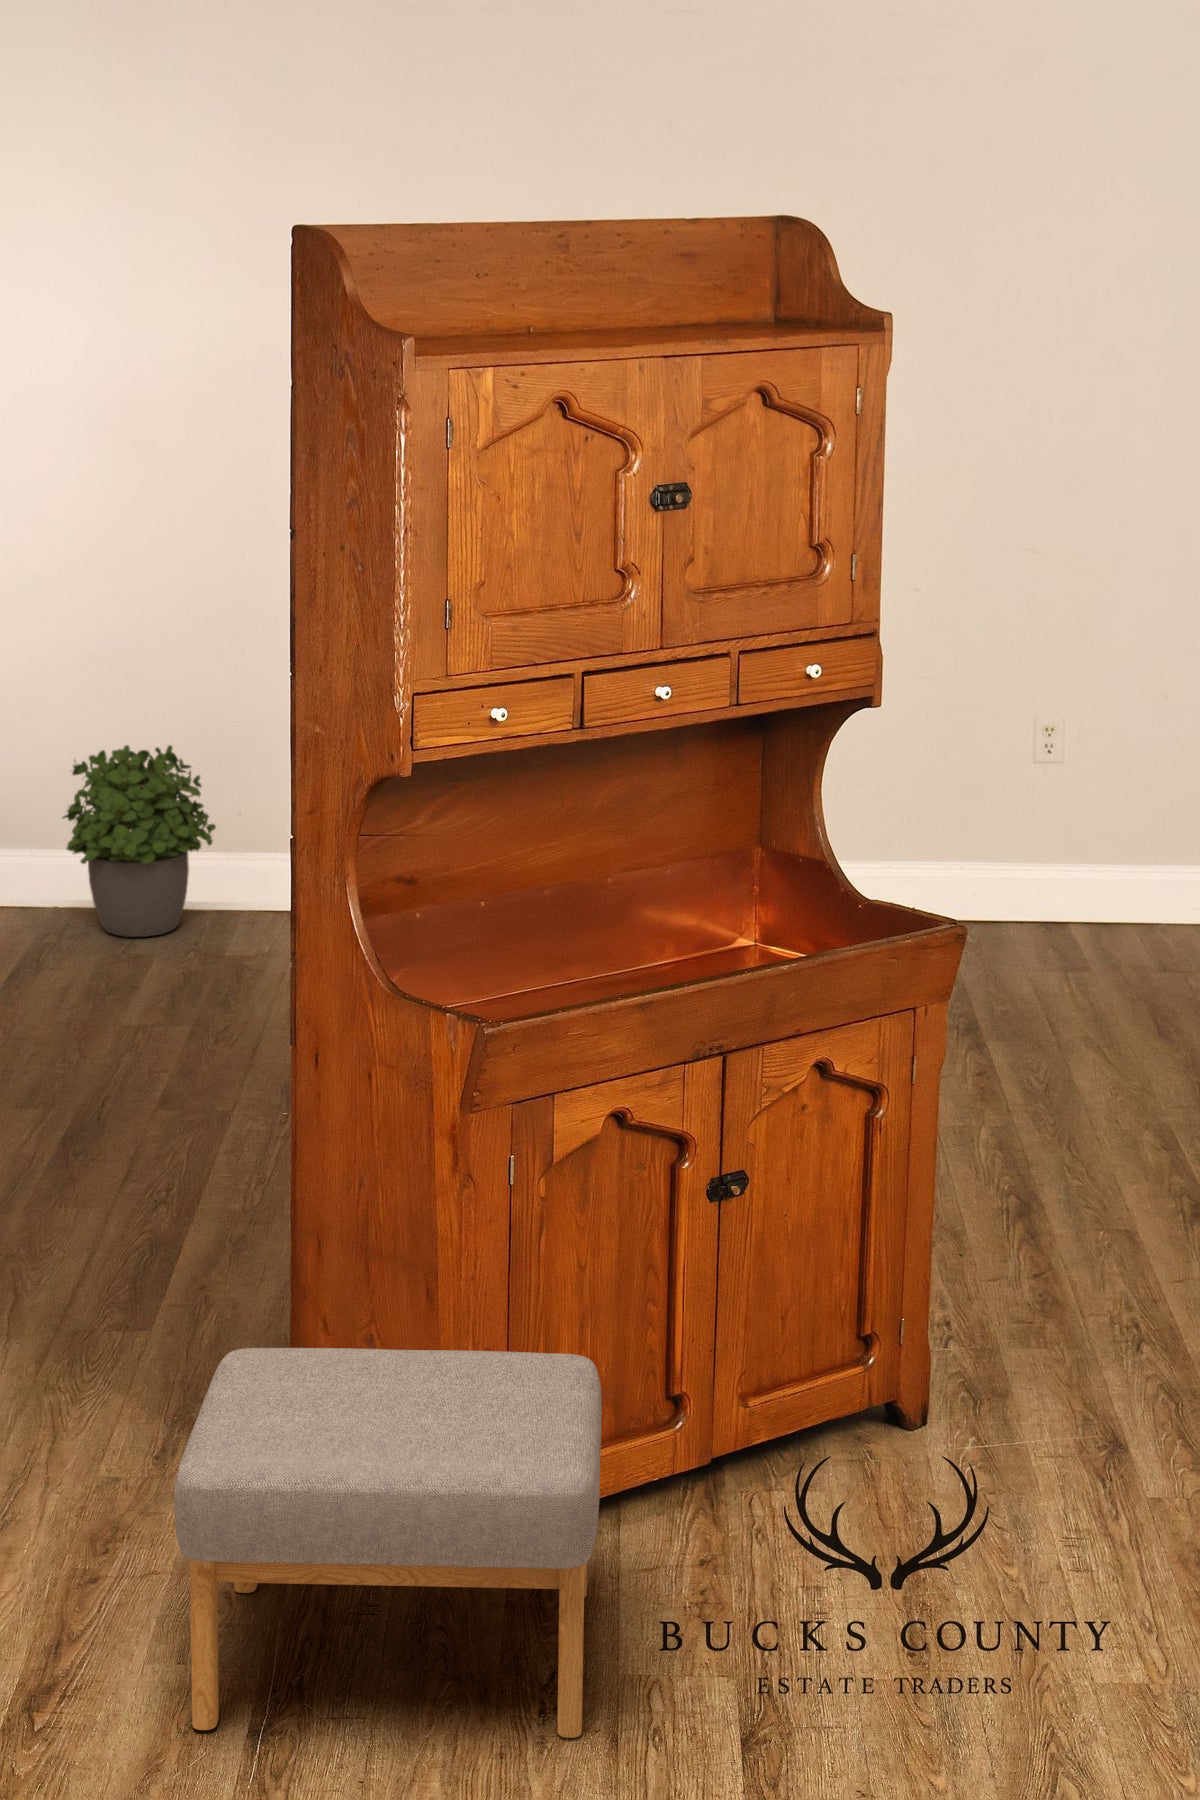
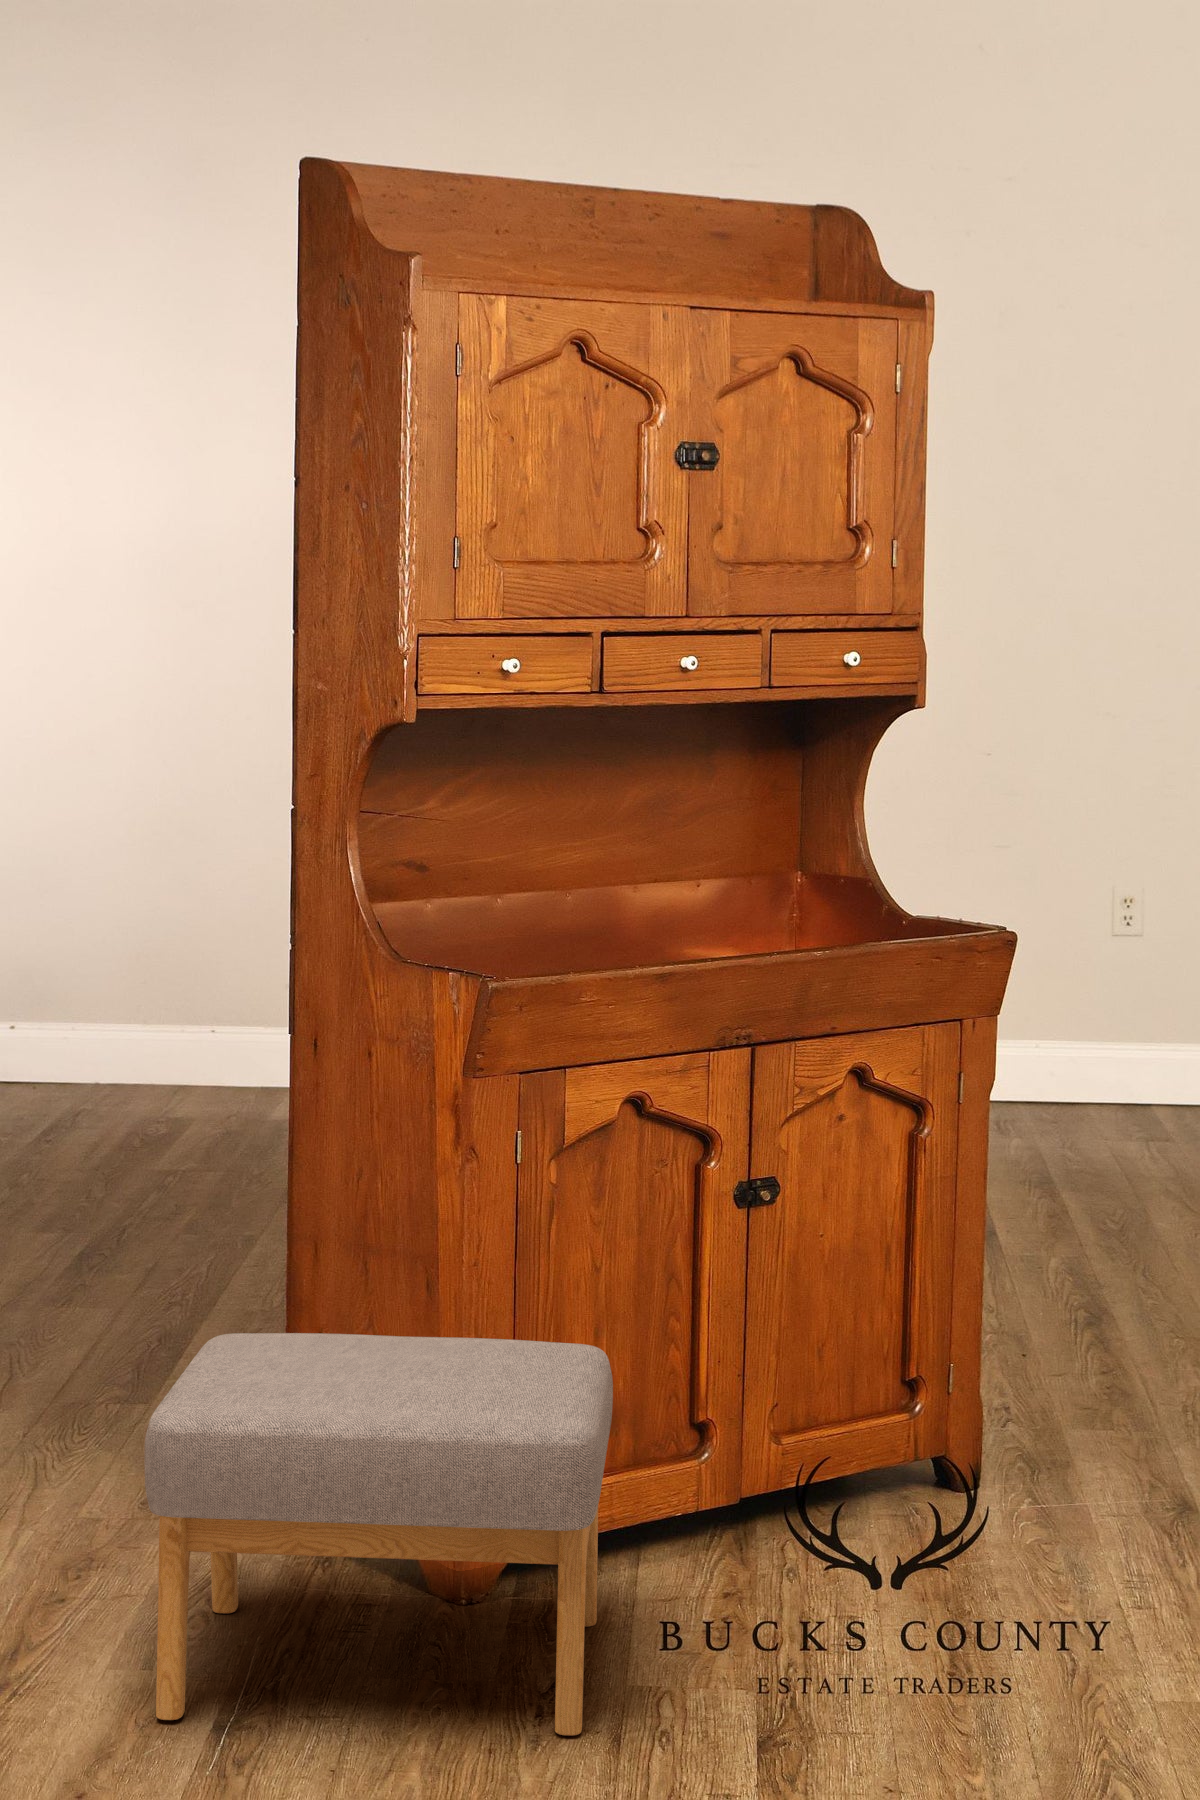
potted plant: present [63,745,216,937] -> none [84,897,247,1104]

